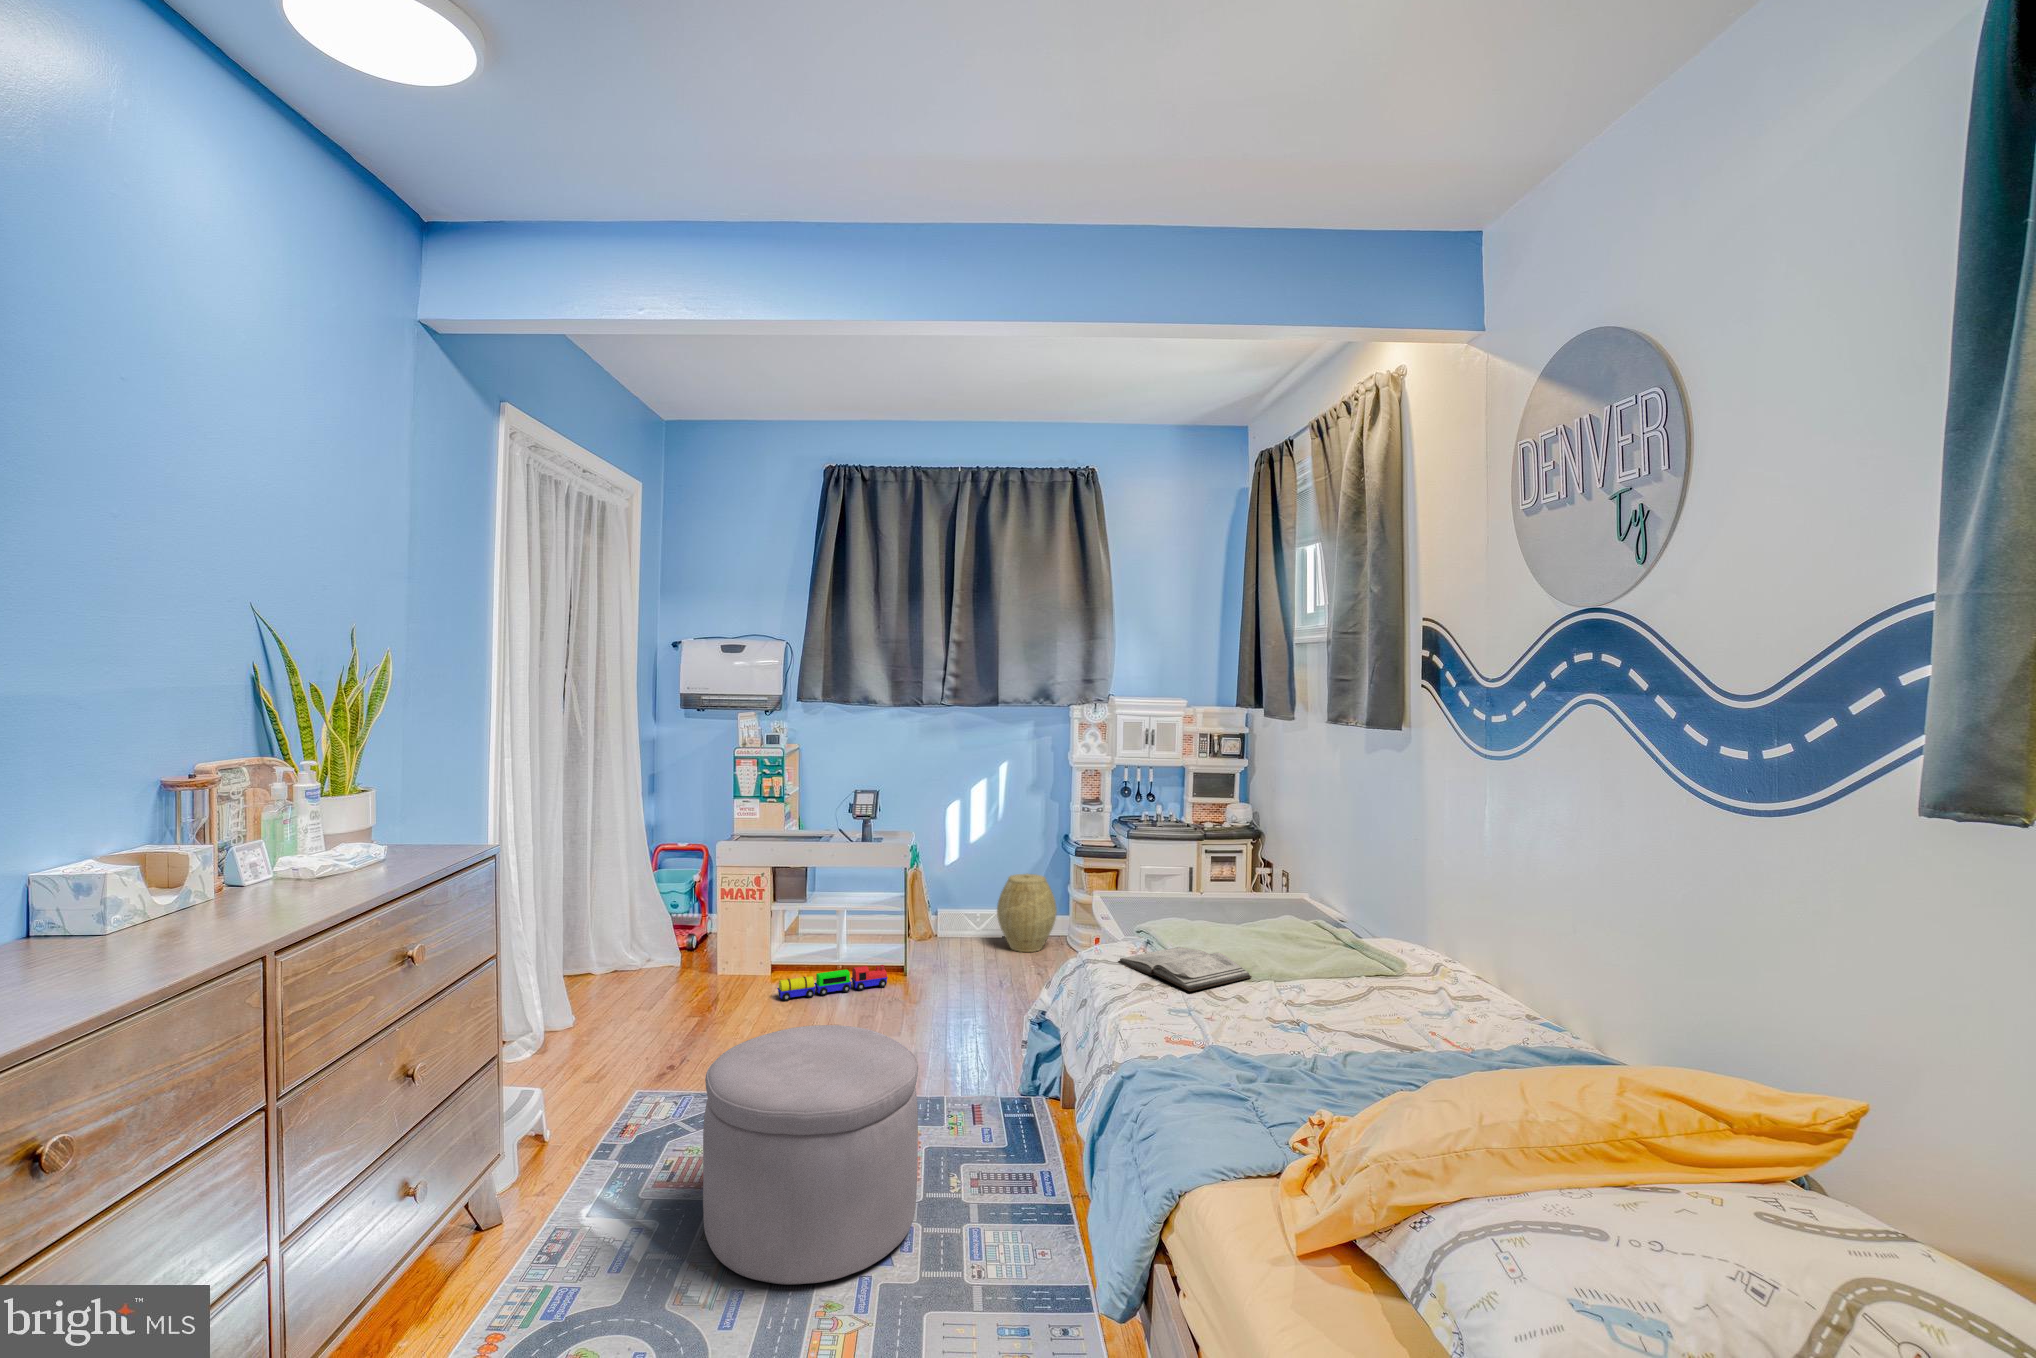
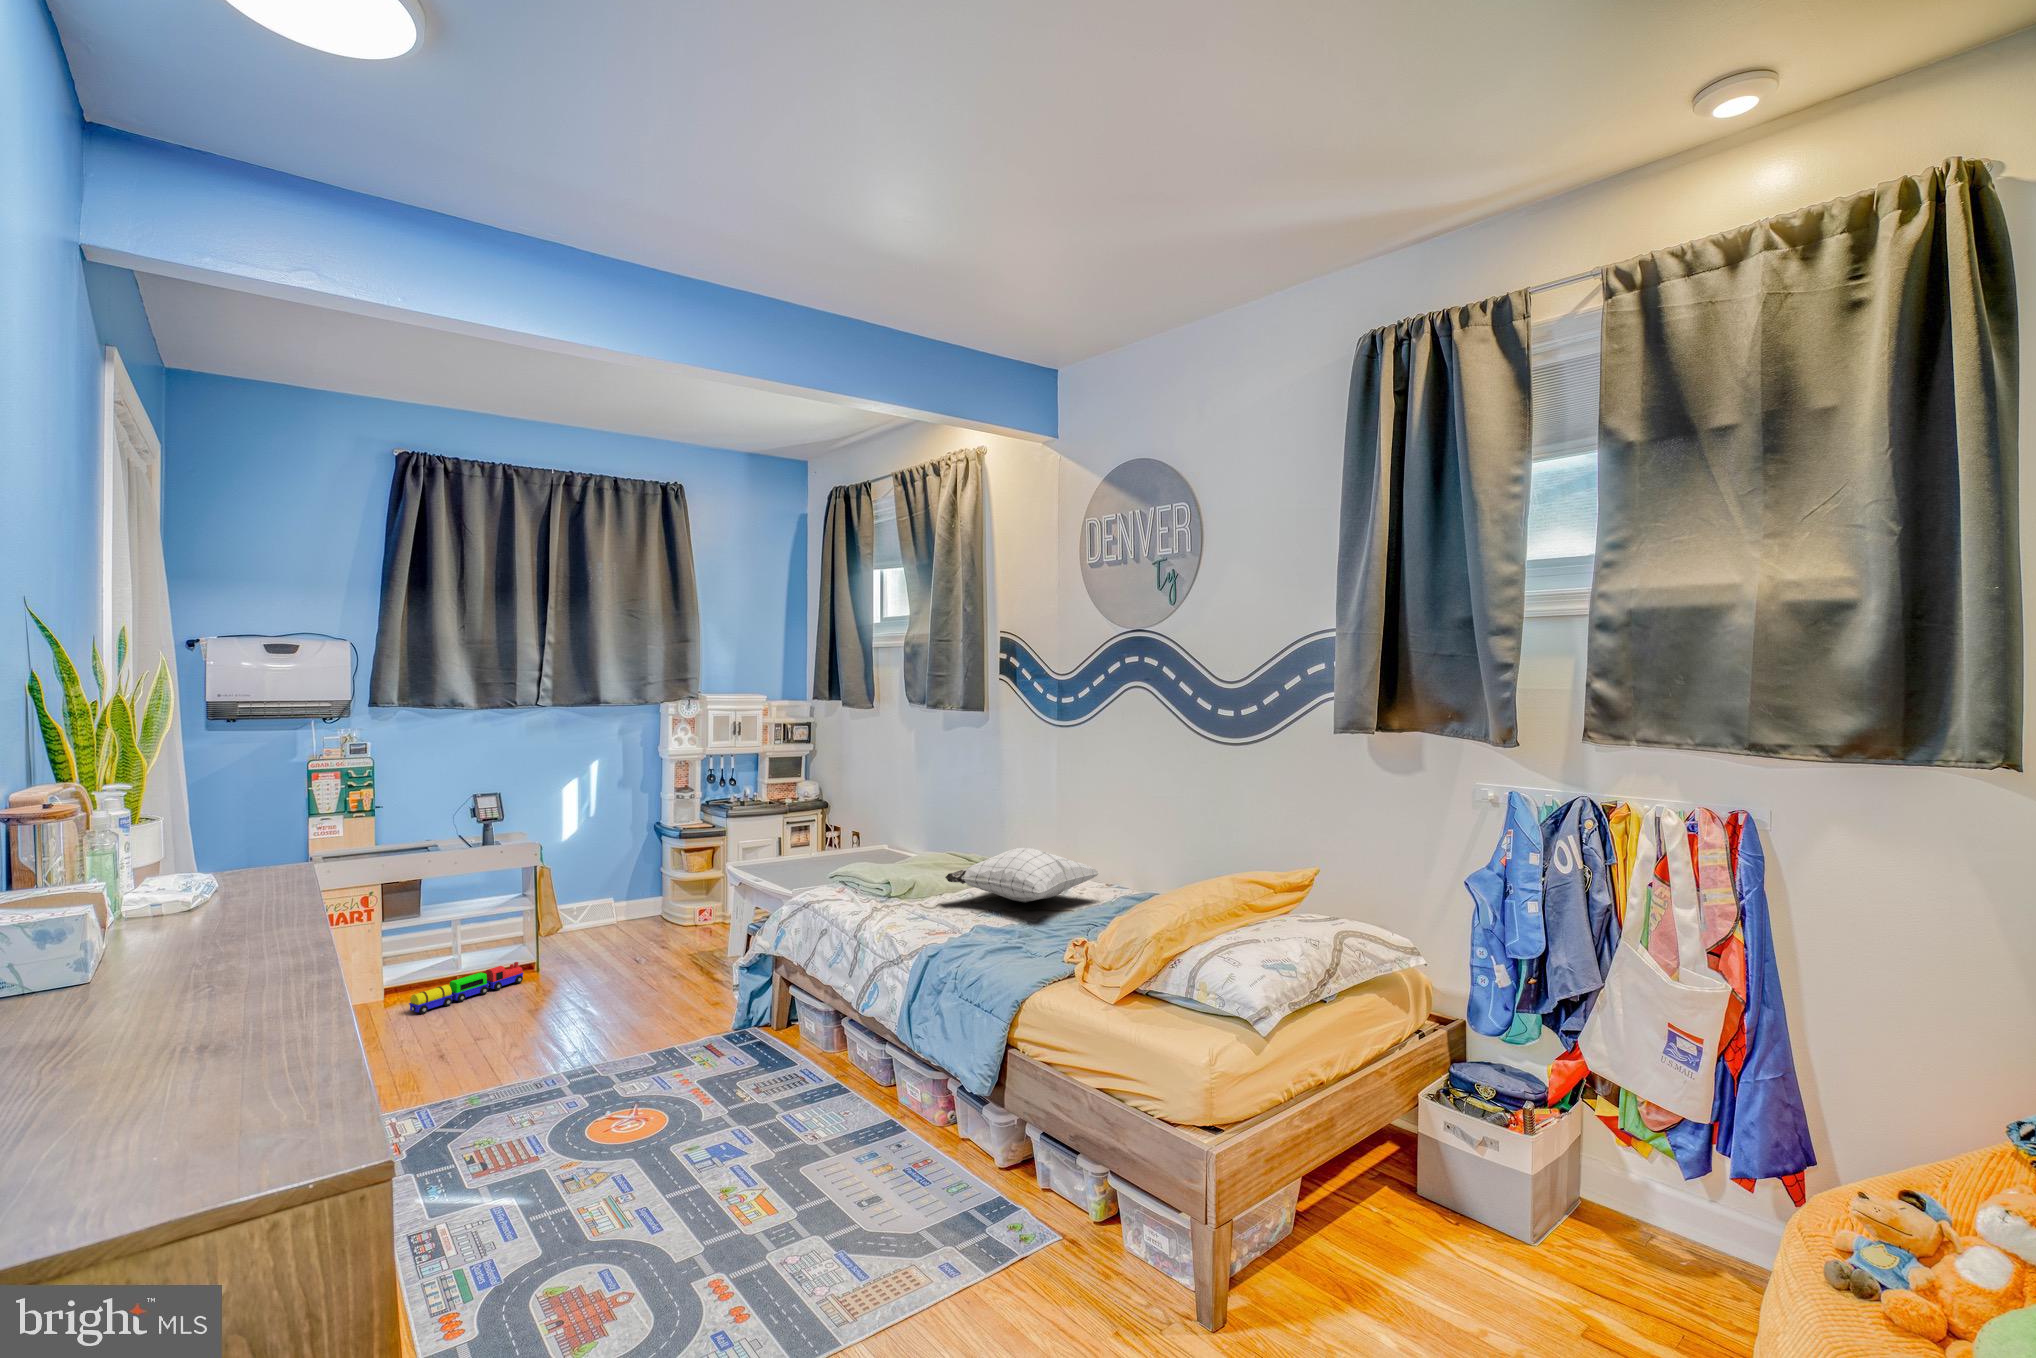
woven basket: present [997,874,1057,952] -> none [600,860,660,933]
pillow: none [1235,943,1490,1030] -> present [945,848,1100,902]
diary: present [1118,947,1252,991] -> none [839,876,937,902]
ottoman: present [703,1025,918,1285] -> none [545,980,735,1188]

